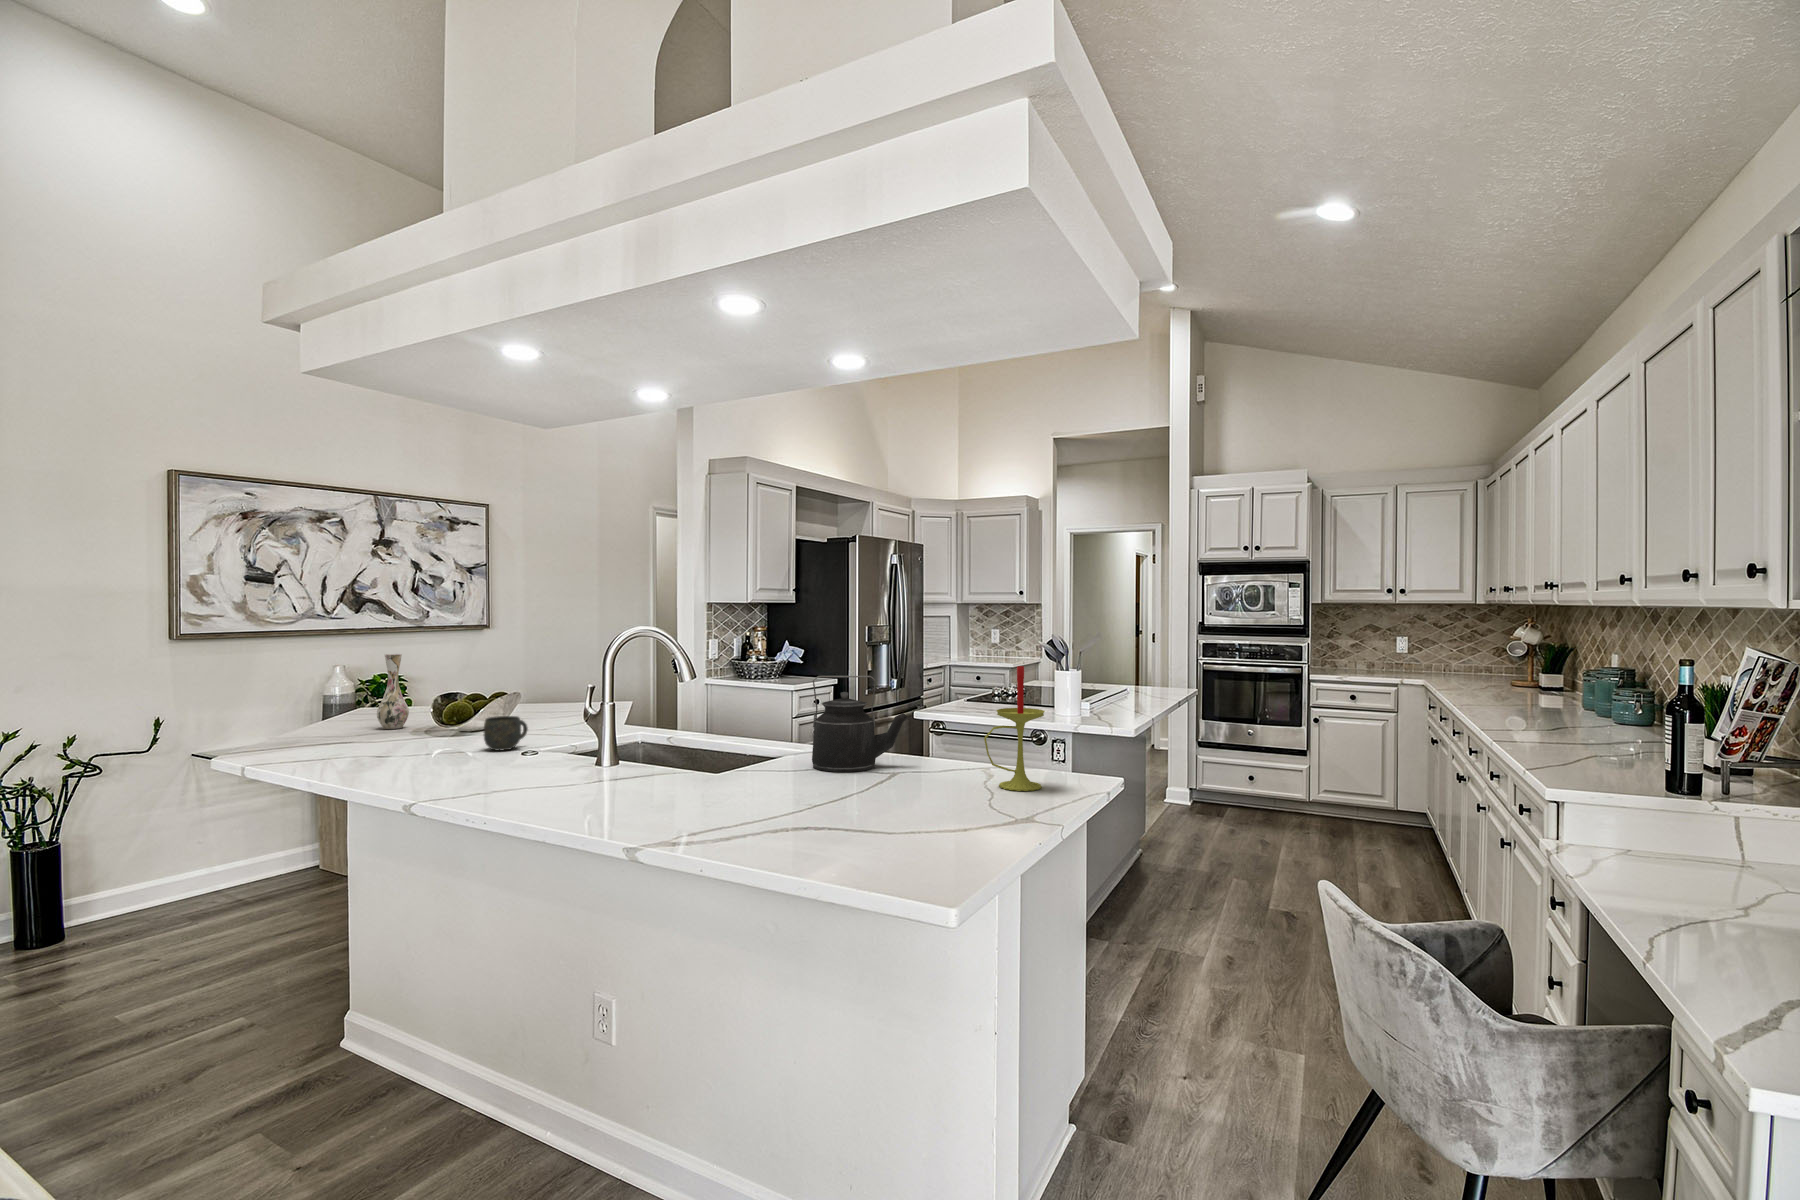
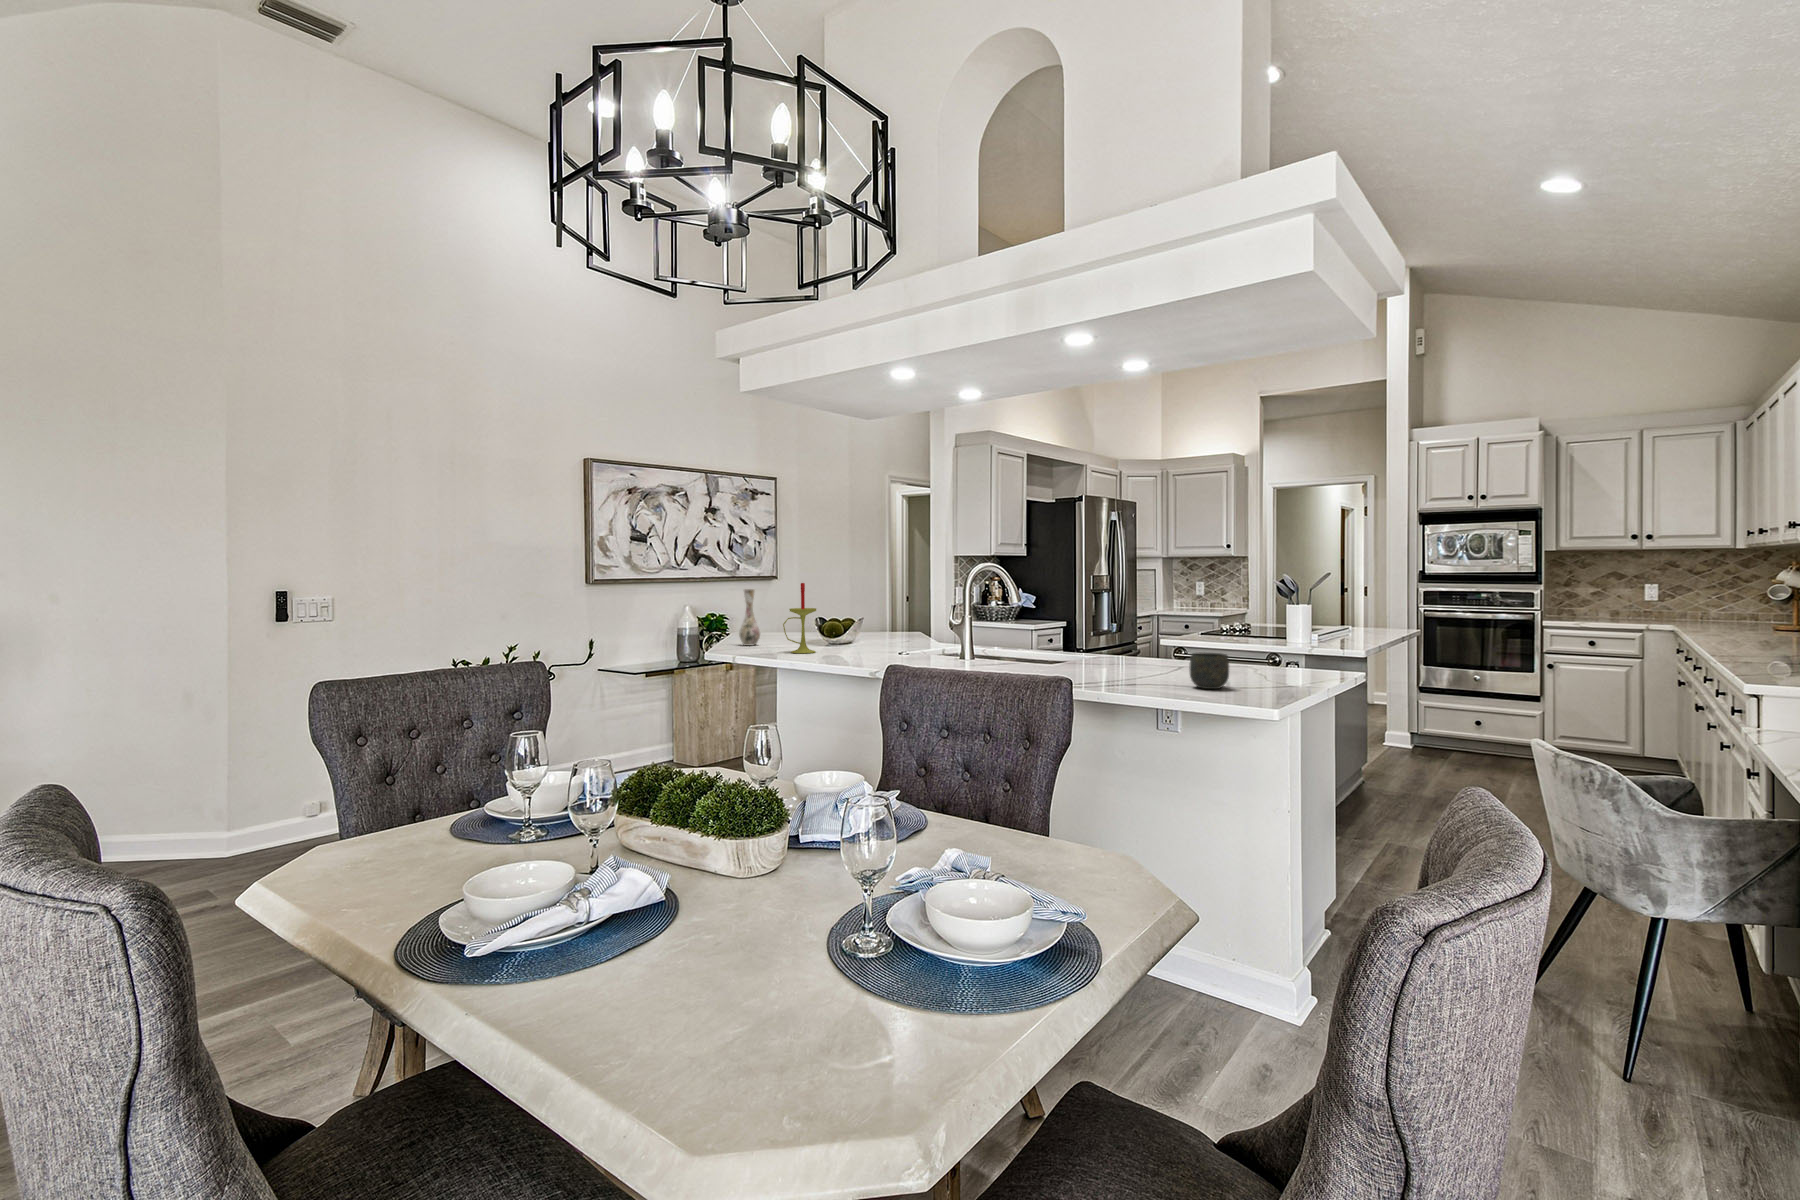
candle: present [984,666,1045,791] -> present [783,583,816,653]
kettle: present [812,676,908,772] -> none [1096,597,1178,673]
mug: present [484,716,528,751] -> present [1189,653,1229,689]

